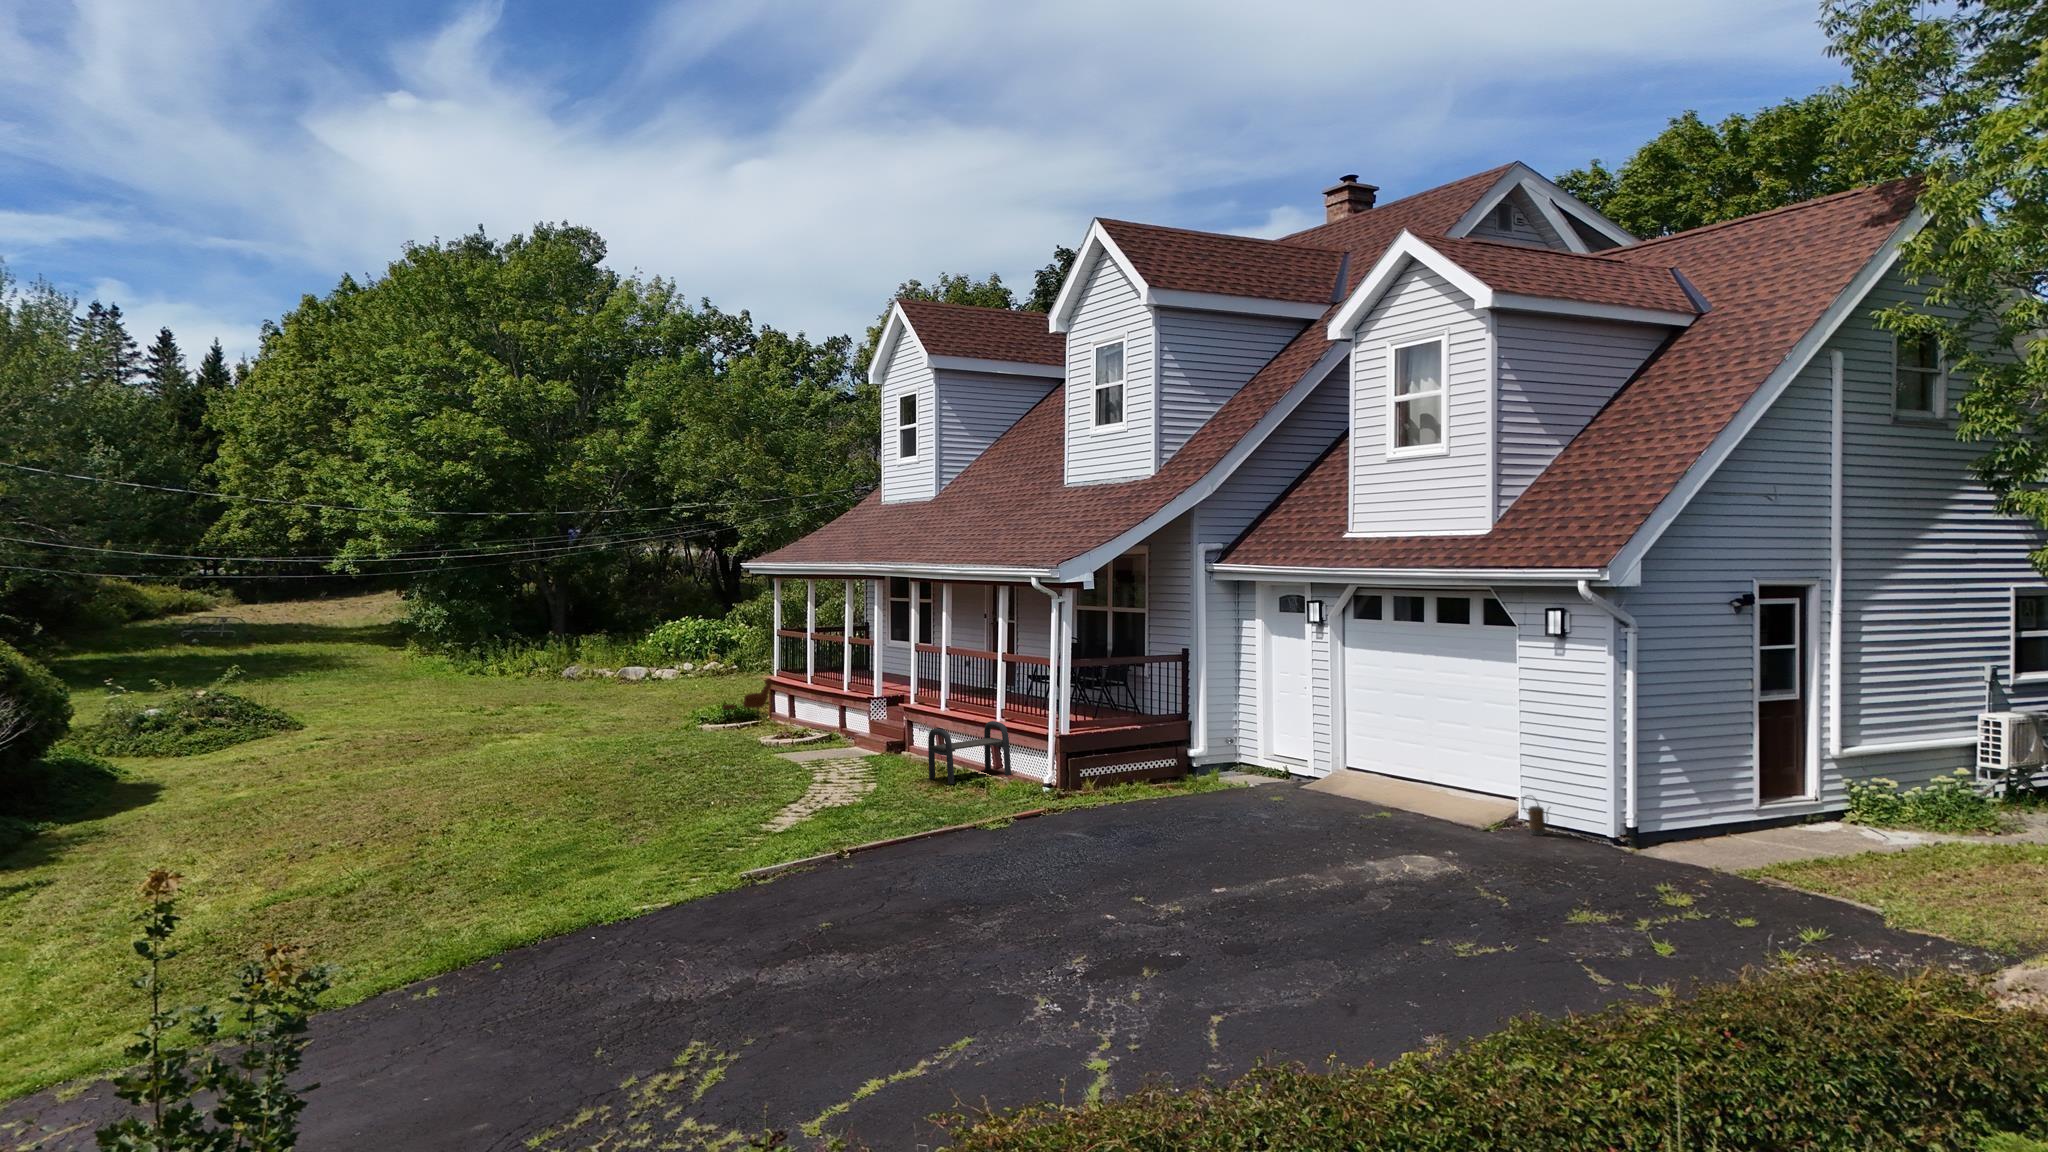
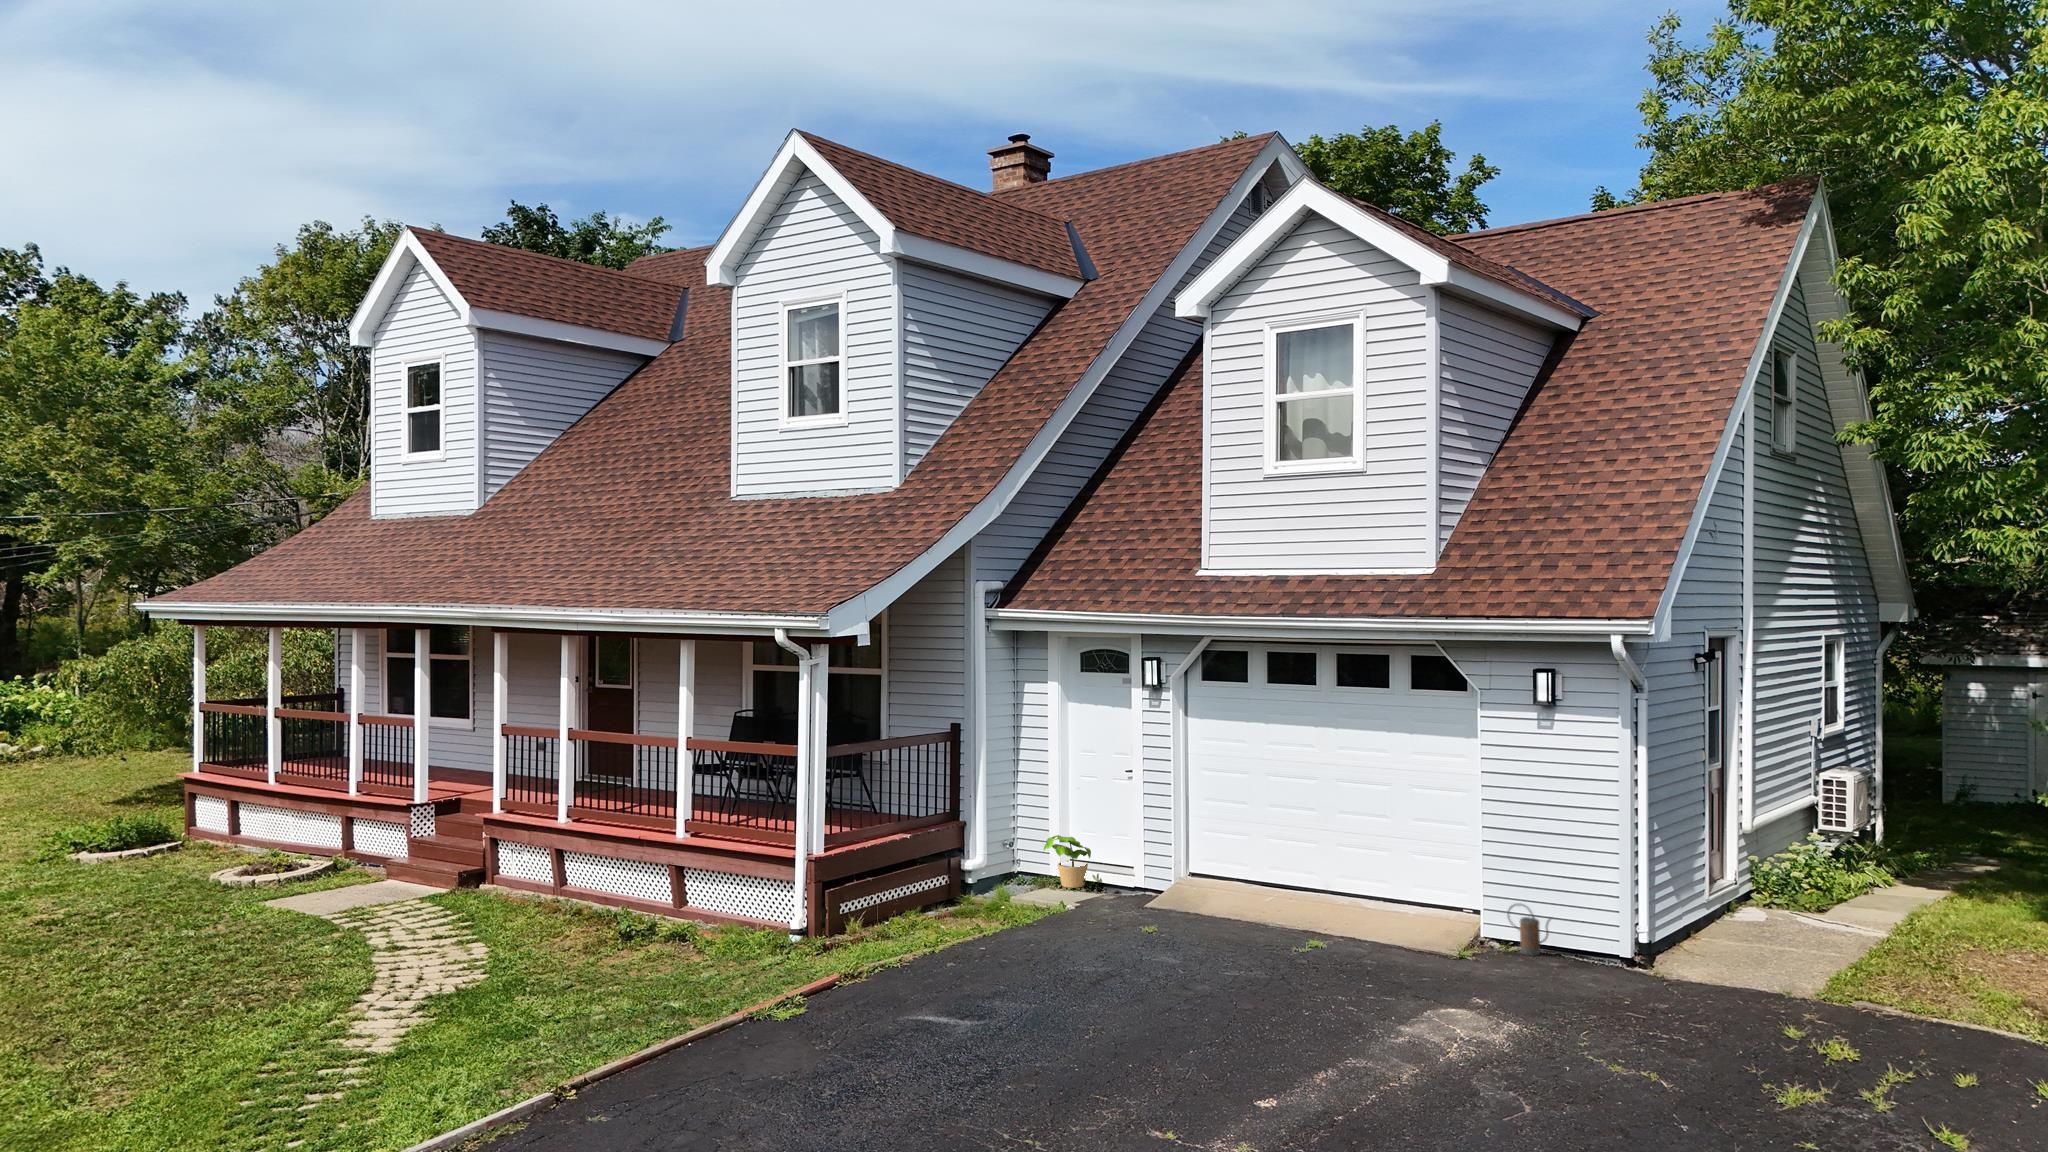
lounge chair: present [722,678,772,718] -> none [74,779,176,853]
bench: present [928,721,1011,784] -> none [584,839,713,946]
potted plant: none [1240,733,1281,773] -> present [1043,835,1091,888]

